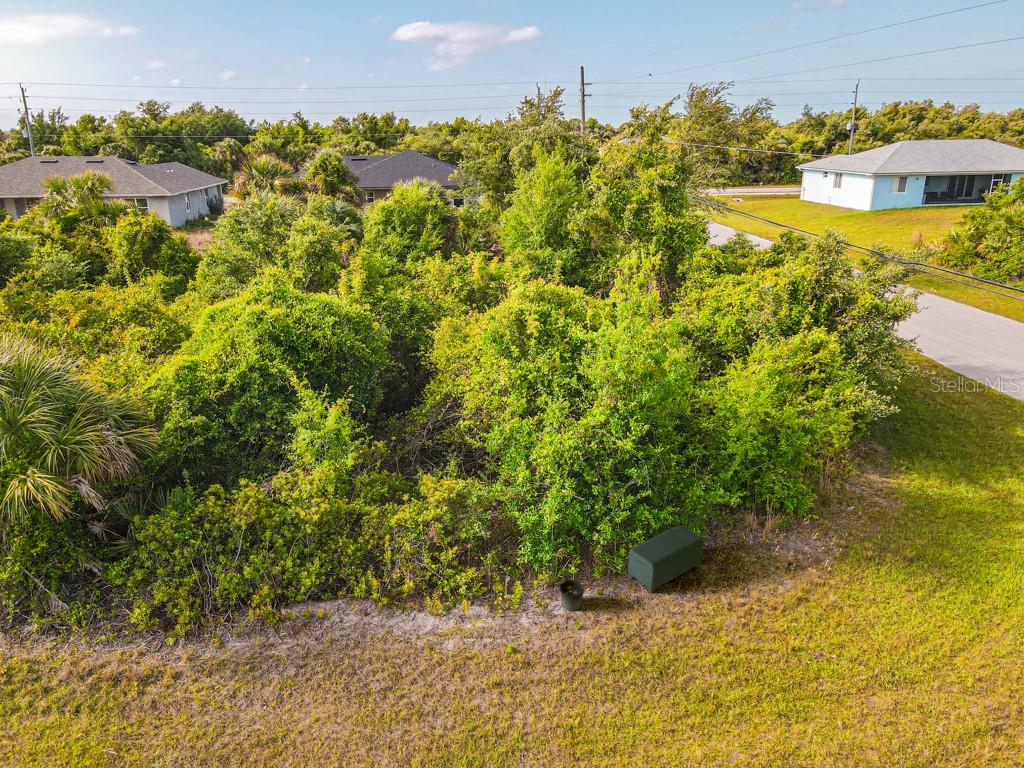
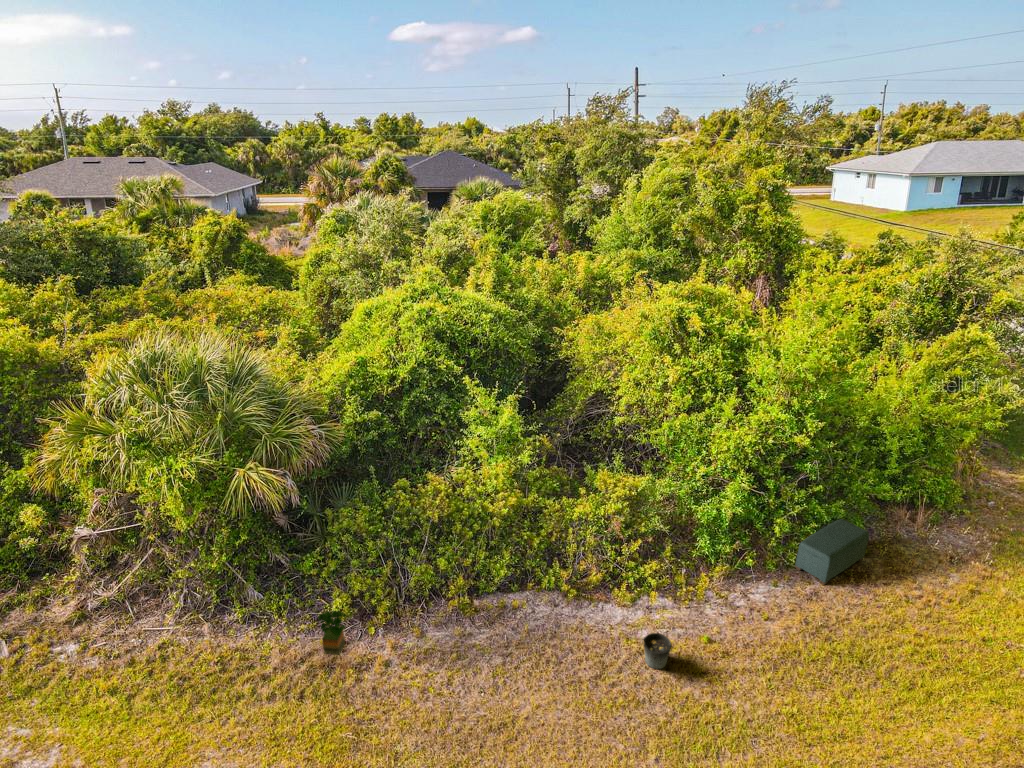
bucket: present [558,580,585,611] -> present [642,633,672,669]
potted tree: none [106,621,142,666] -> present [318,611,346,655]

